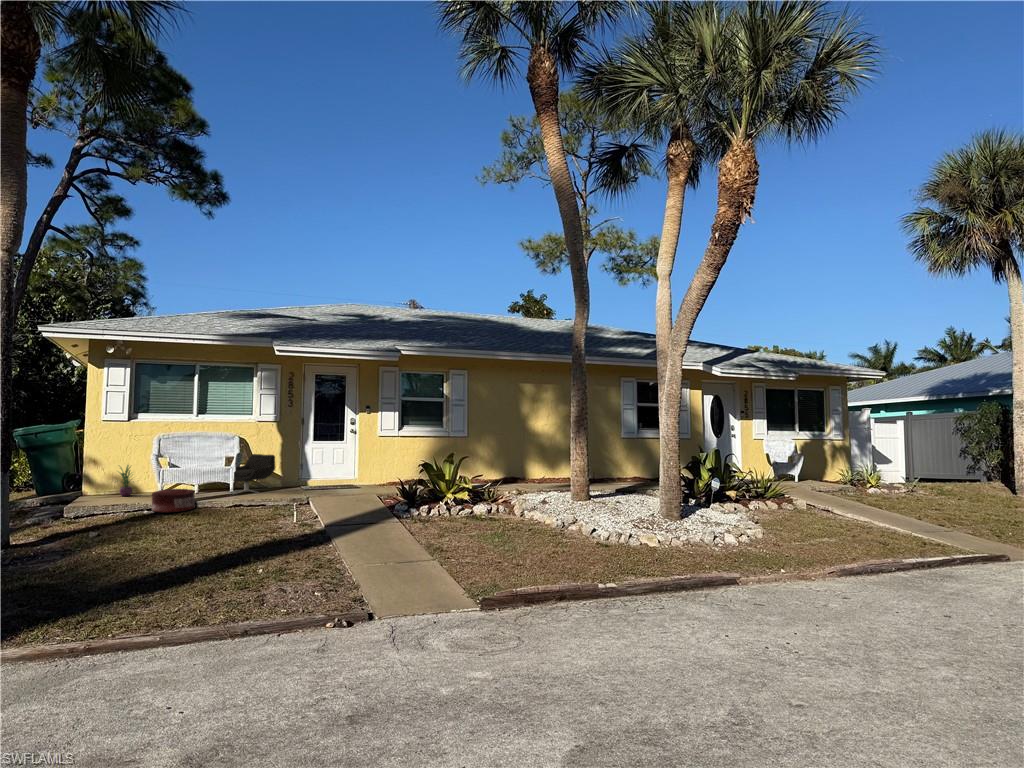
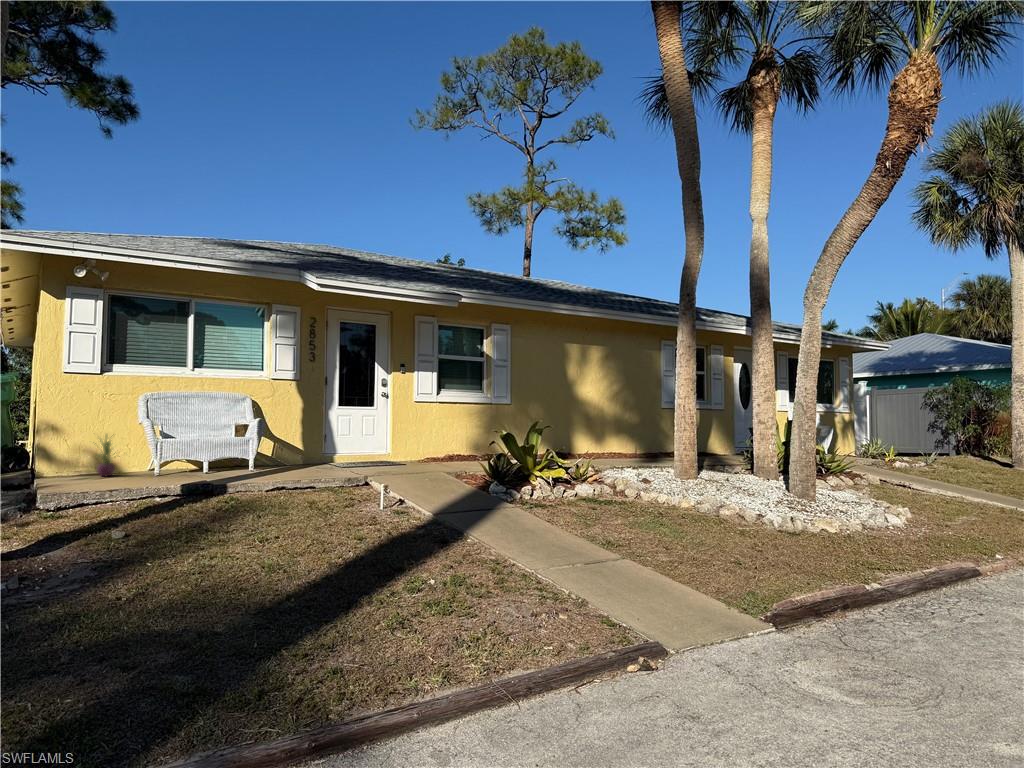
lounge chair: present [233,454,275,492] -> none [237,421,303,471]
pouf: present [152,489,195,512] -> none [178,463,234,494]

